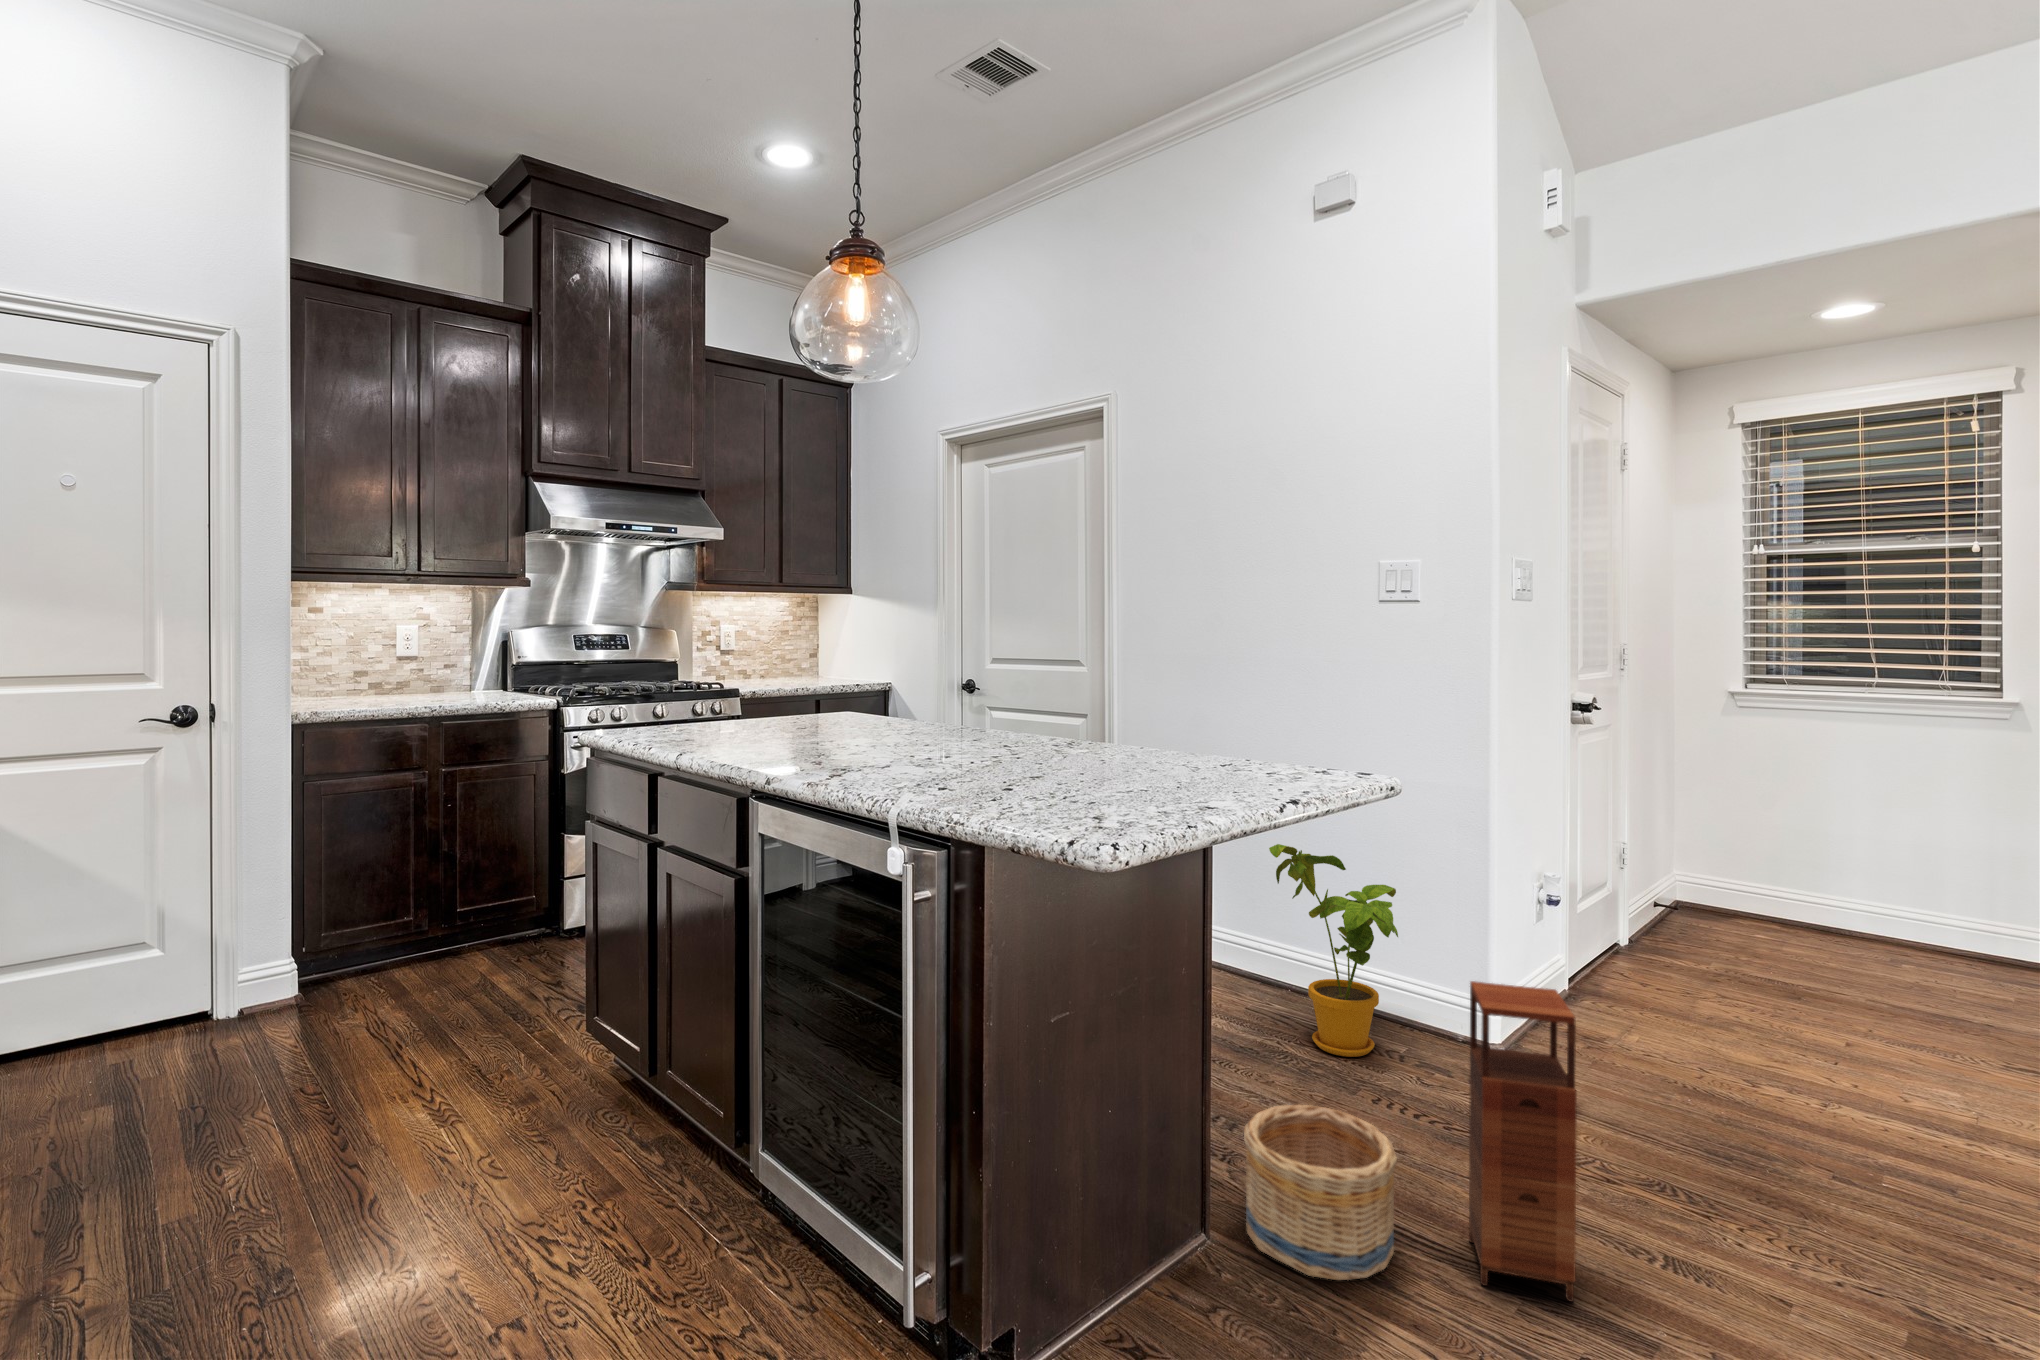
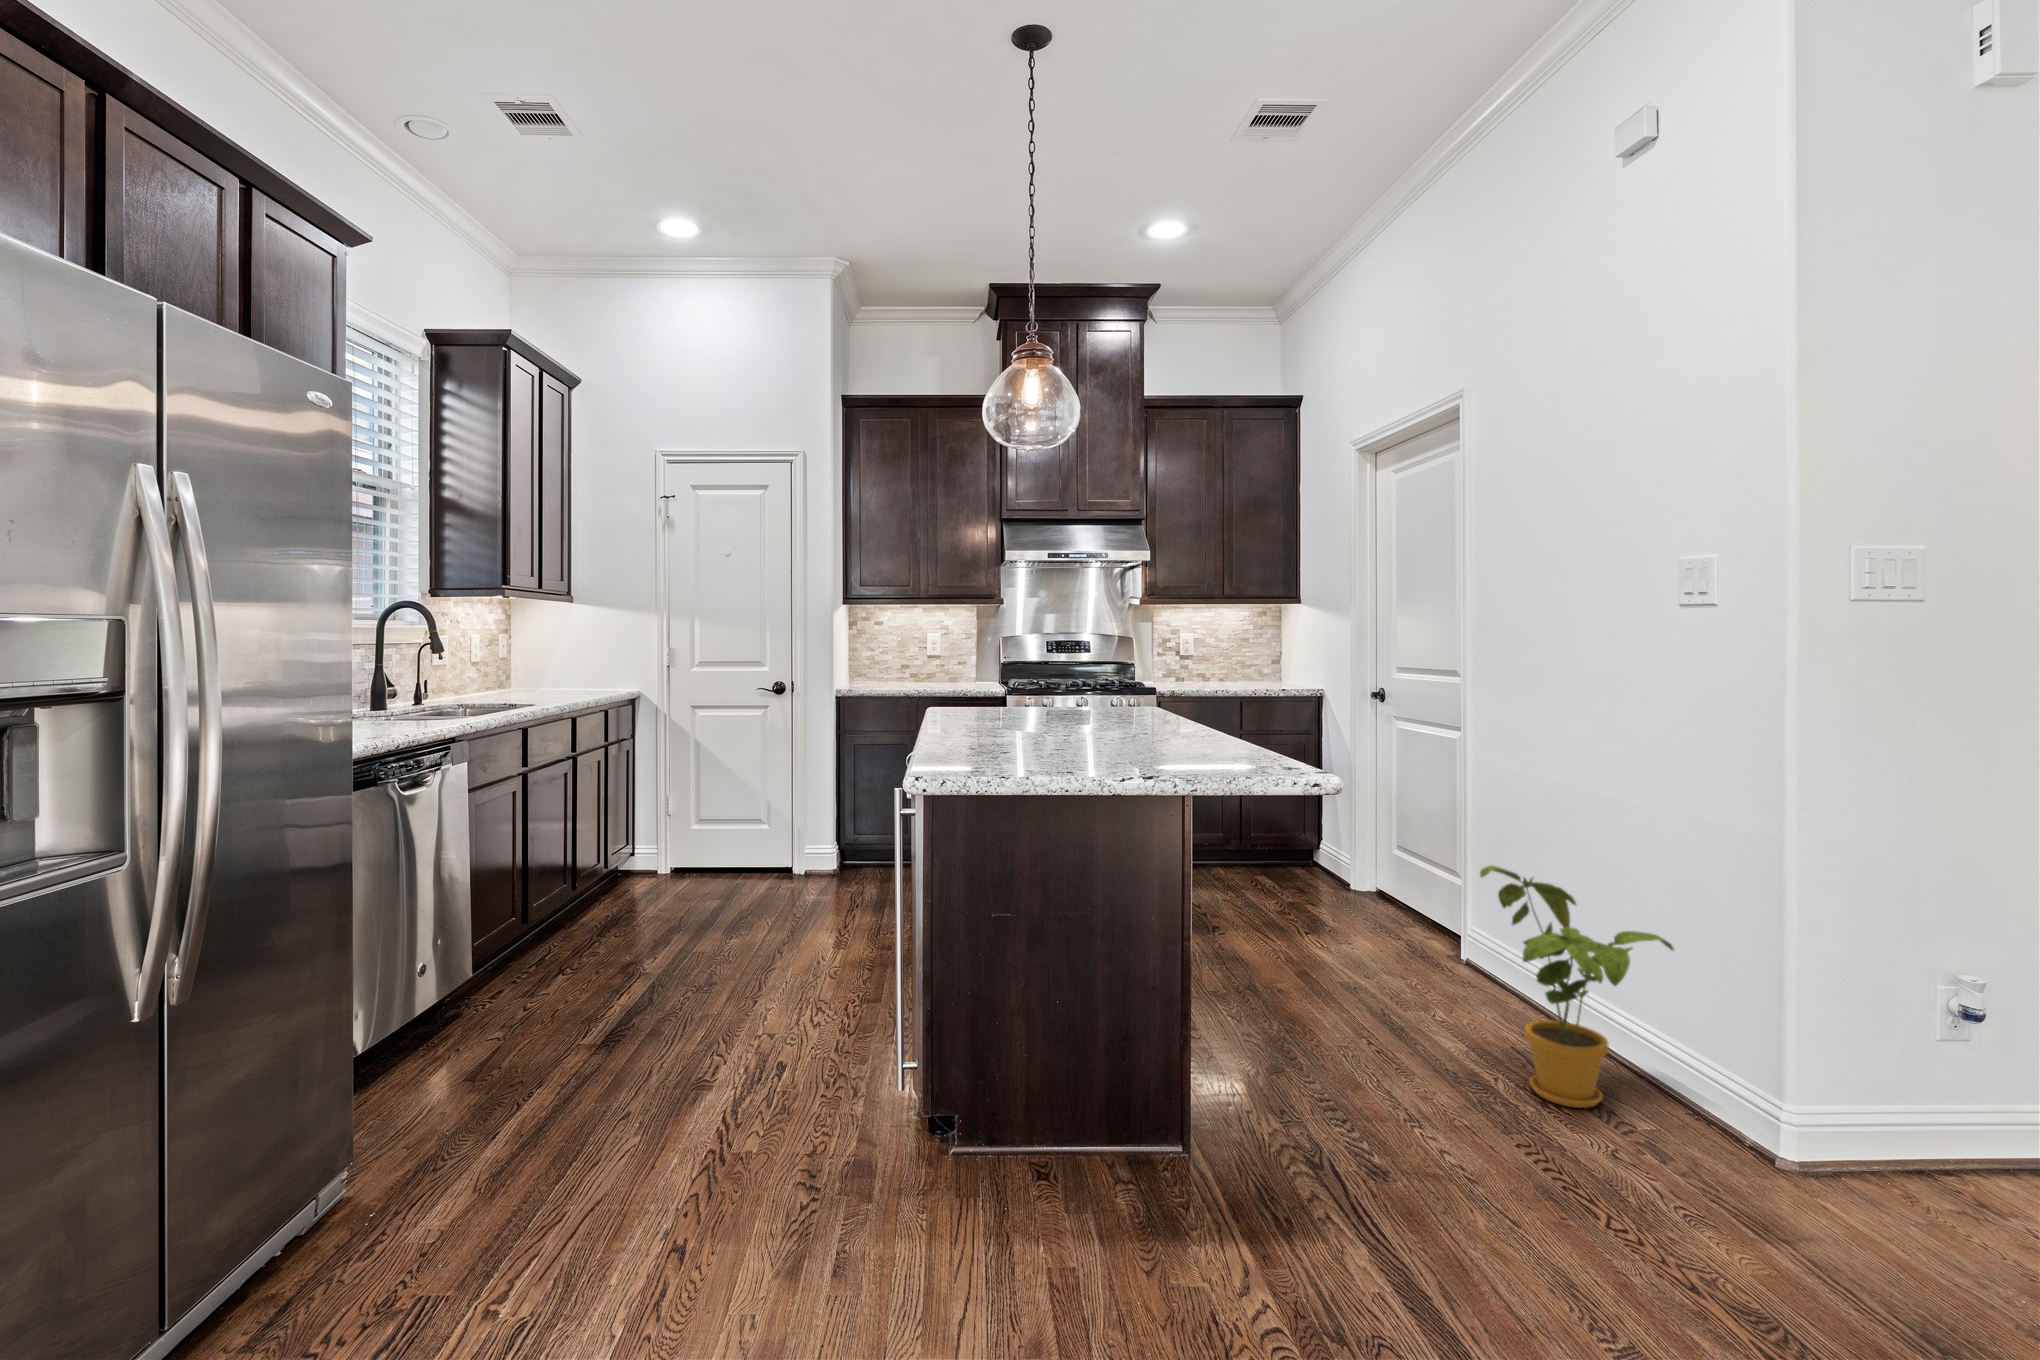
storage cabinet: present [1469,981,1577,1302] -> none [1370,992,1495,1317]
basket: present [1244,1104,1397,1280] -> none [1212,1072,1349,1227]

